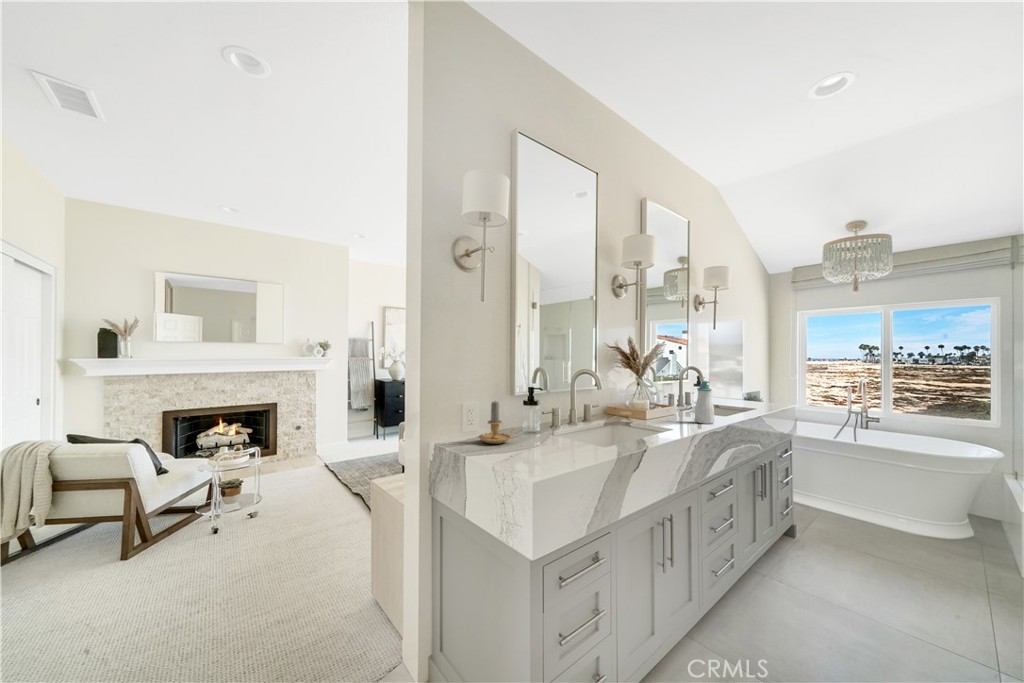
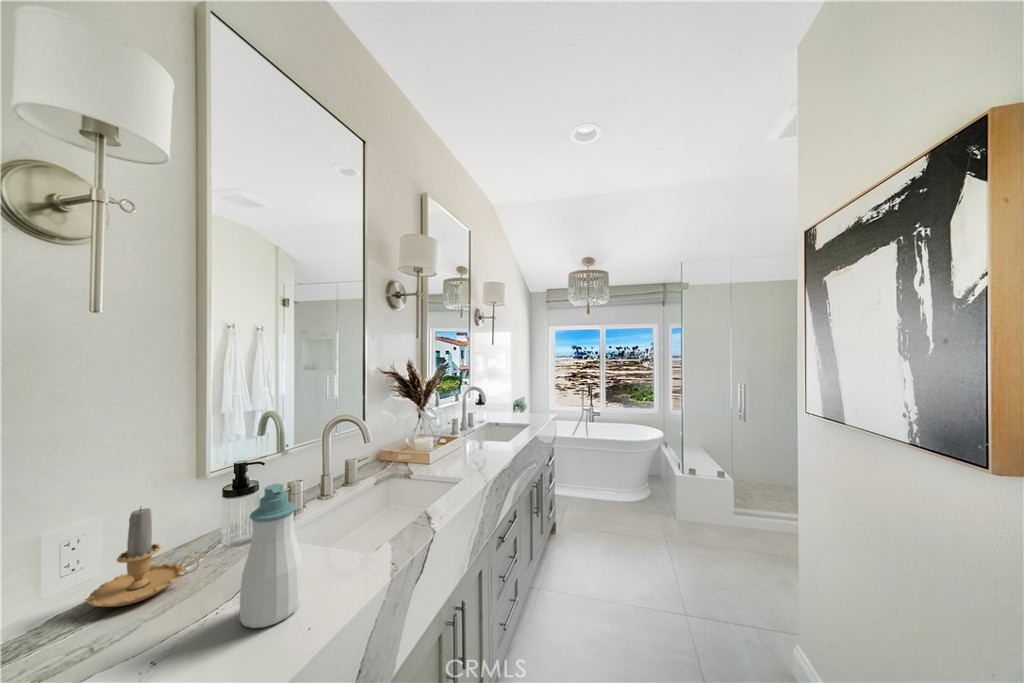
soap bottle: present [695,381,714,424] -> present [240,484,303,628]

